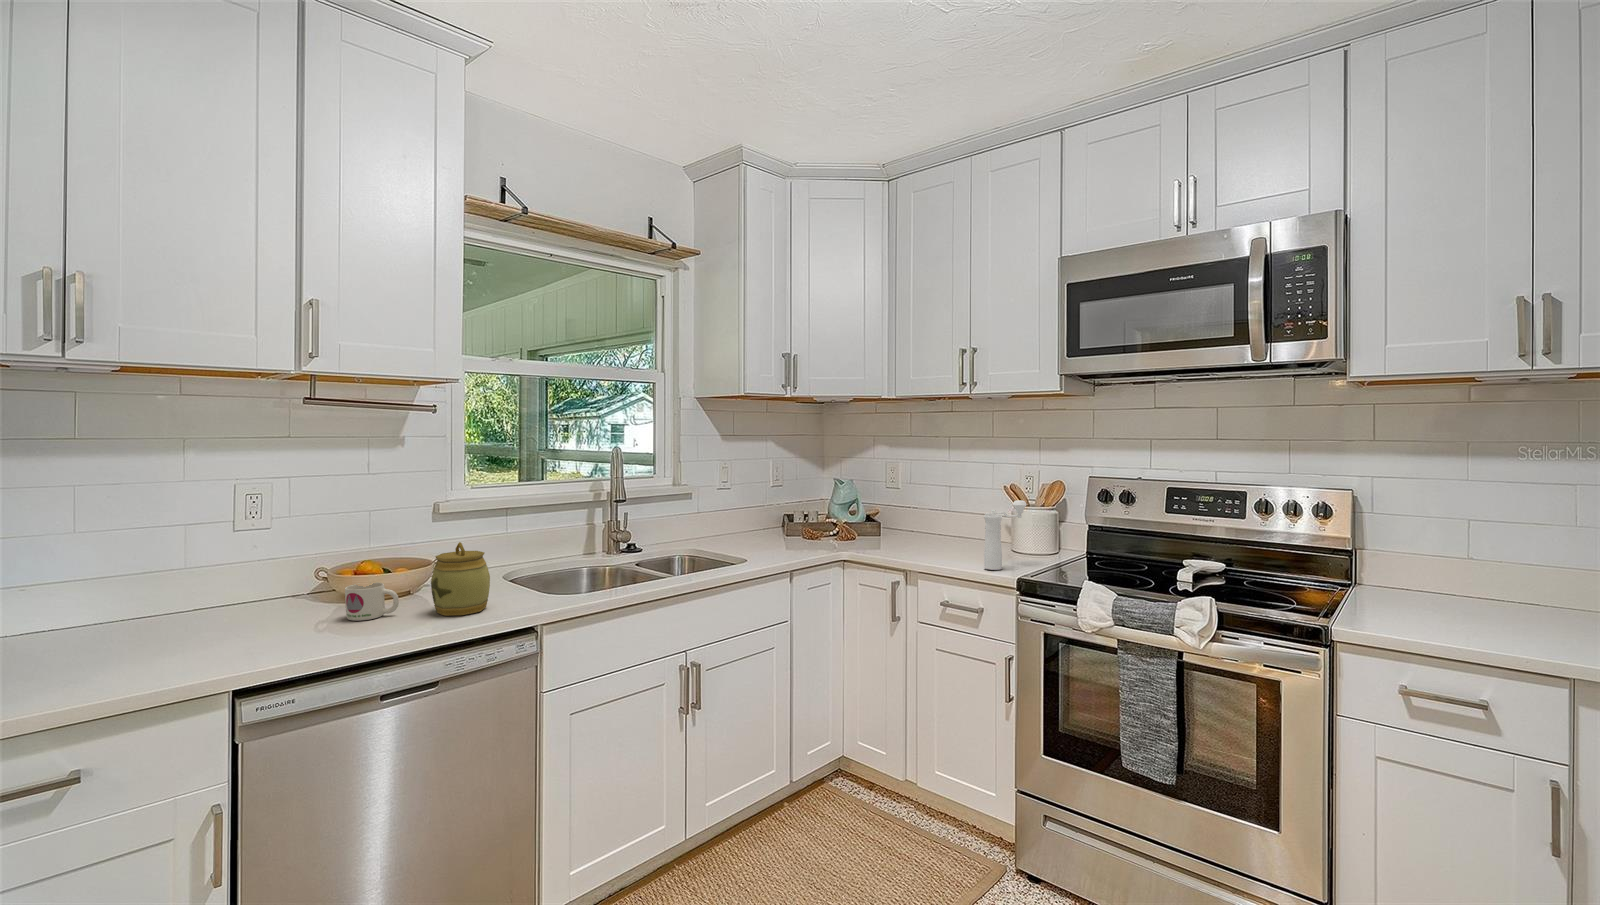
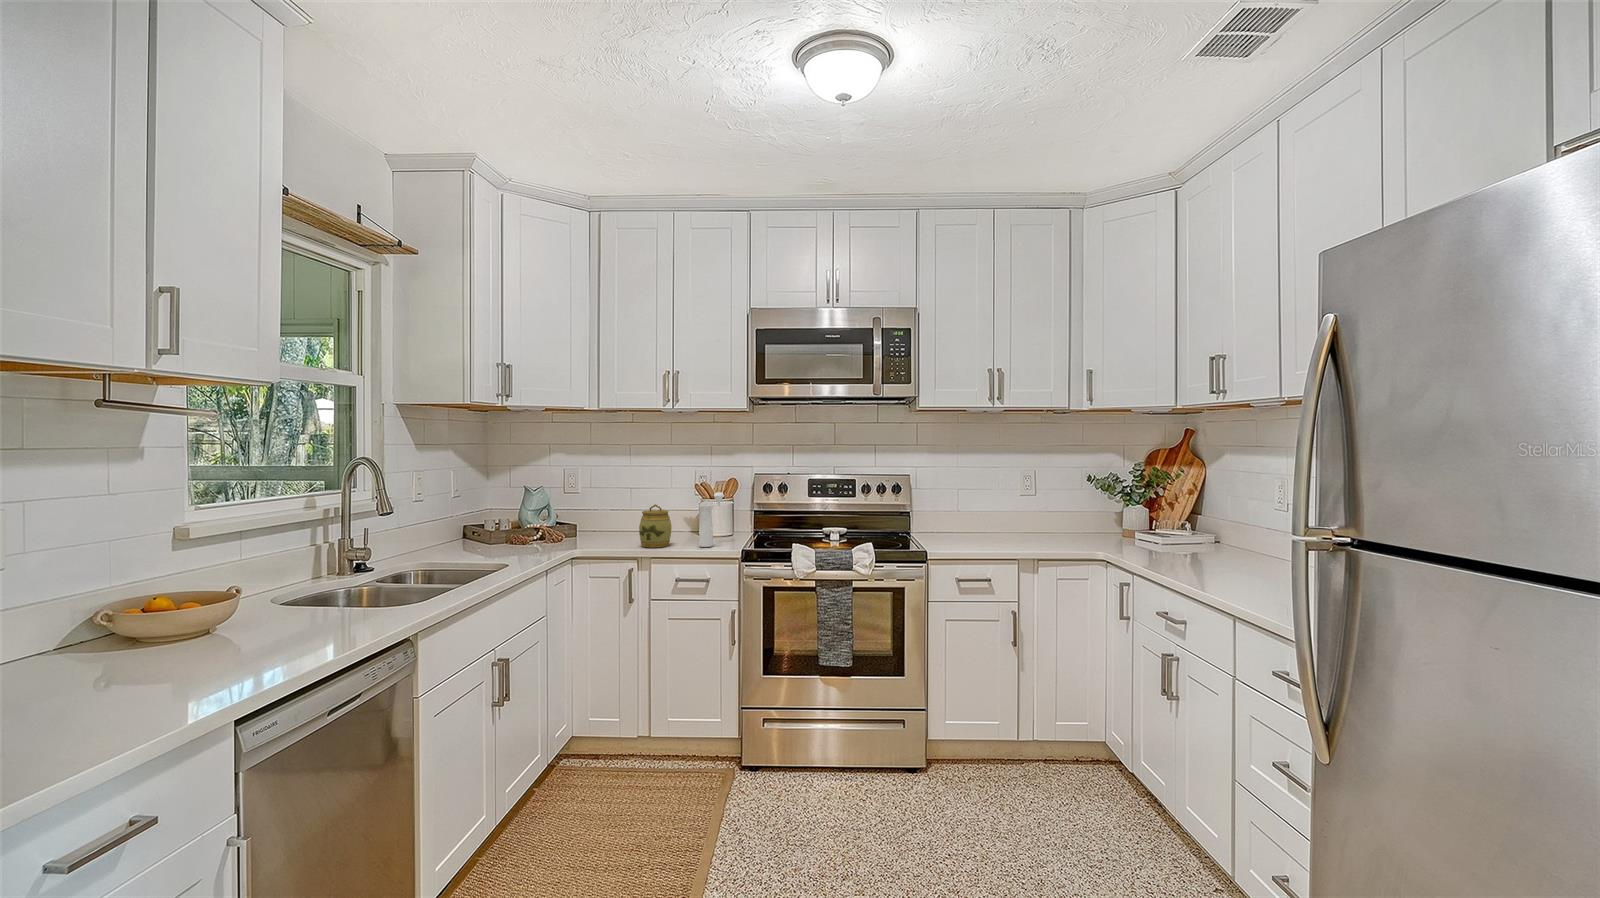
jar: present [431,542,490,616] -> present [639,504,671,547]
mug: present [345,582,399,621] -> none [104,626,187,679]

